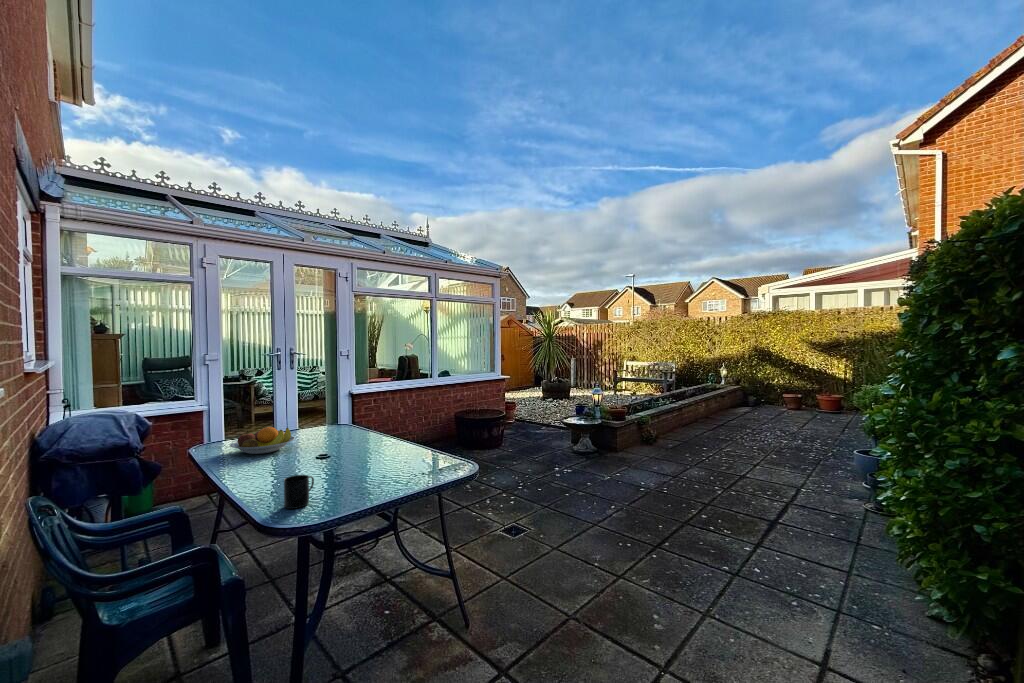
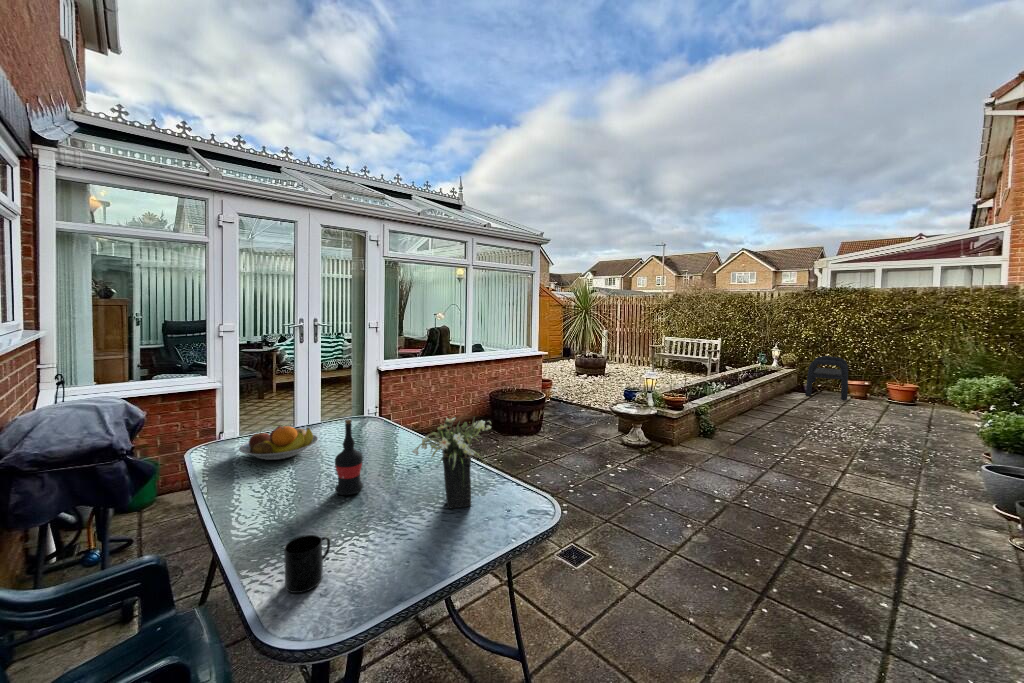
bench: none [751,373,790,412] -> present [806,356,848,400]
flower arrangement: none [372,403,432,472] -> present [412,418,491,508]
wine bottle: none [312,411,334,469] -> present [335,419,363,495]

